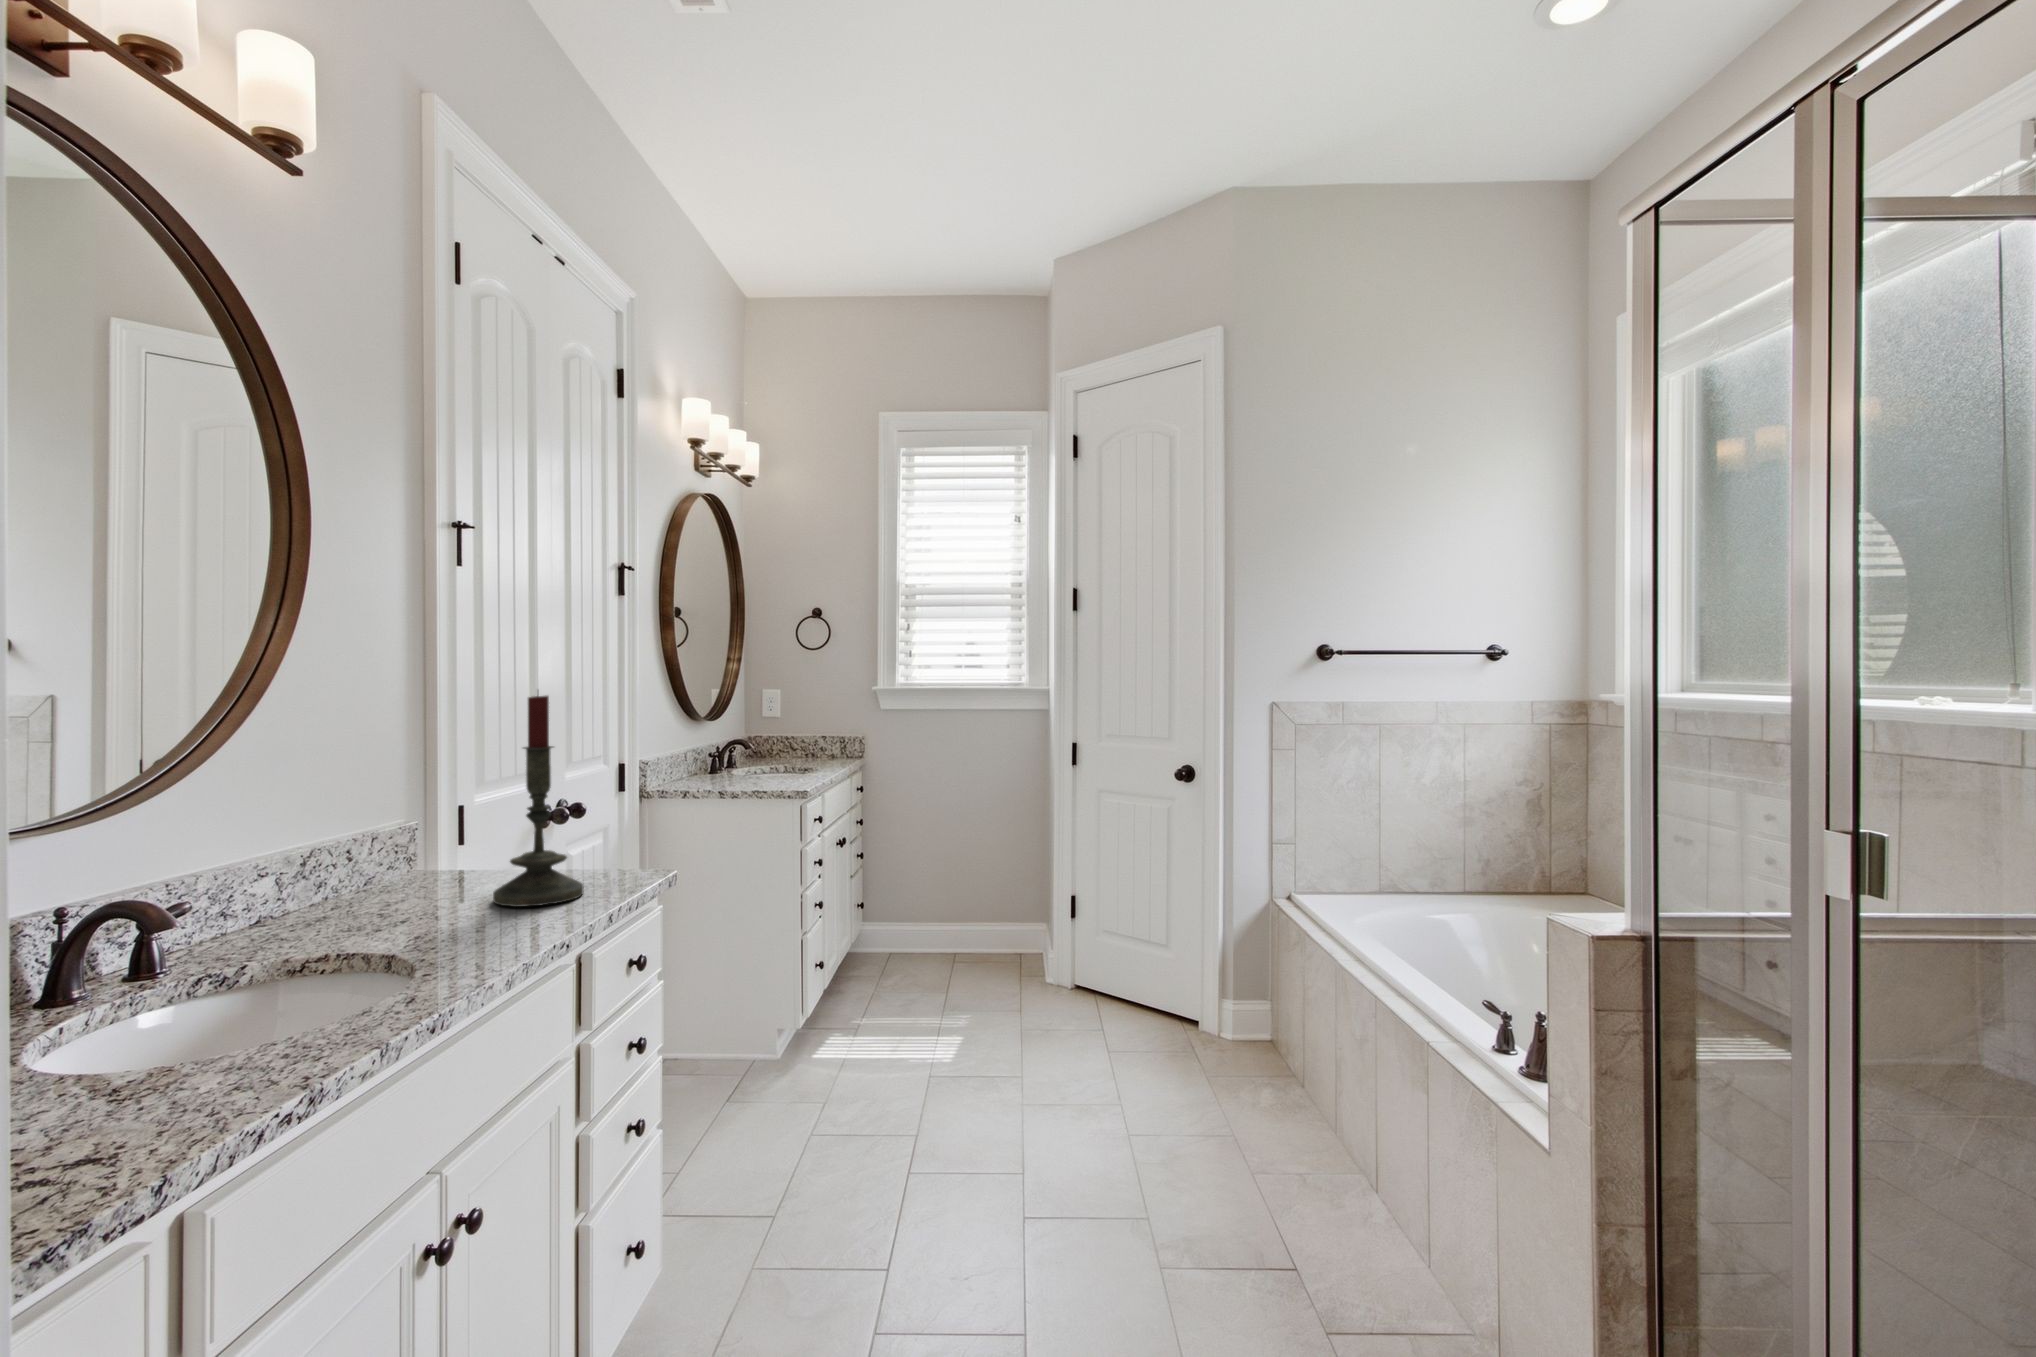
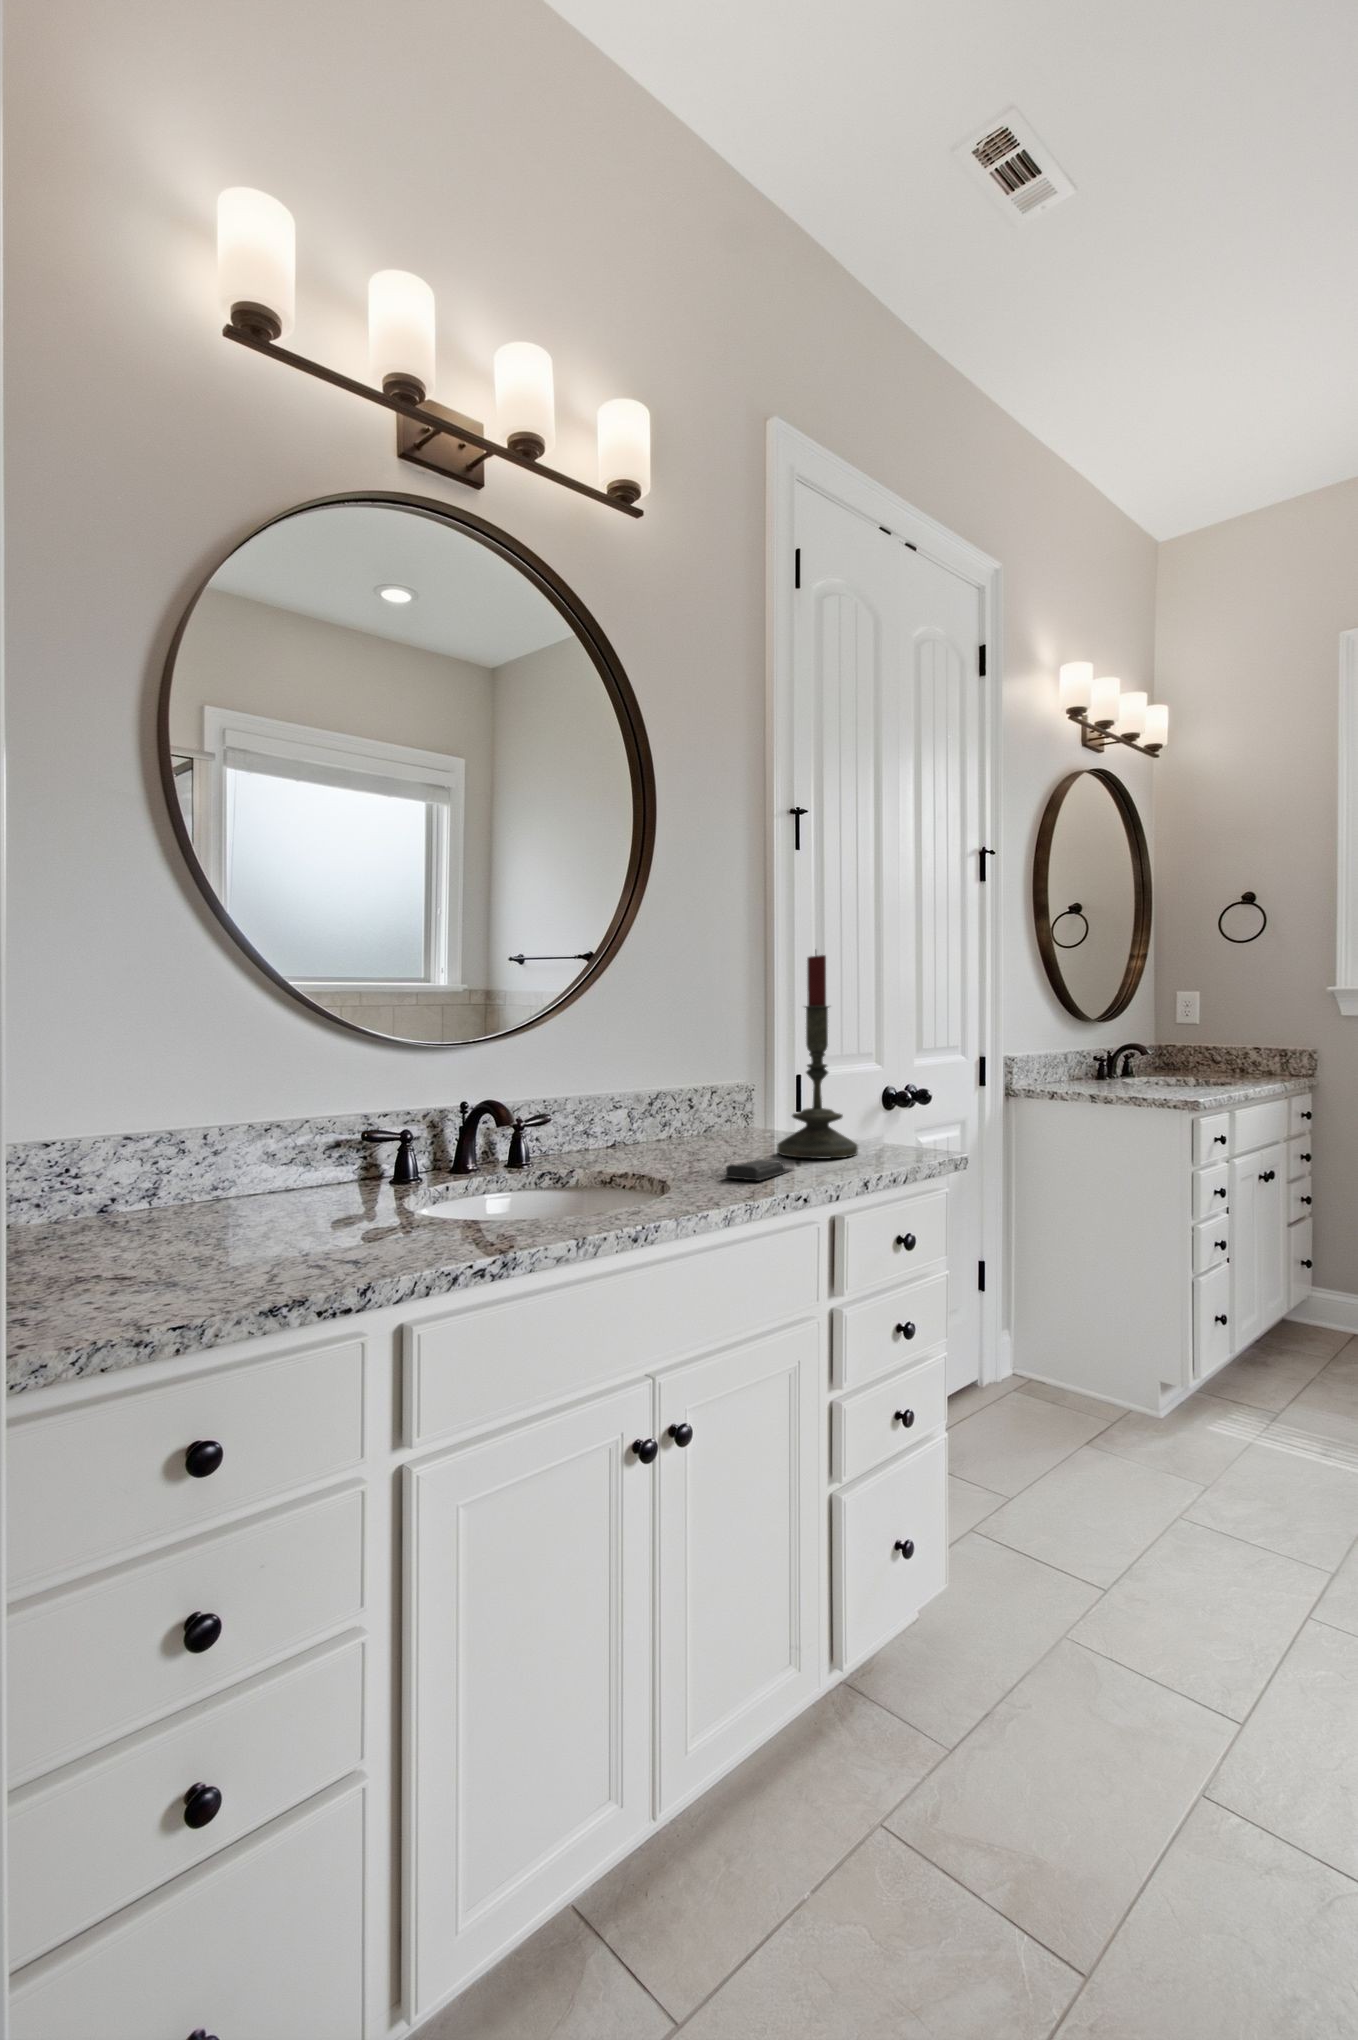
soap bar: none [461,915,534,945] -> present [722,1160,793,1181]

